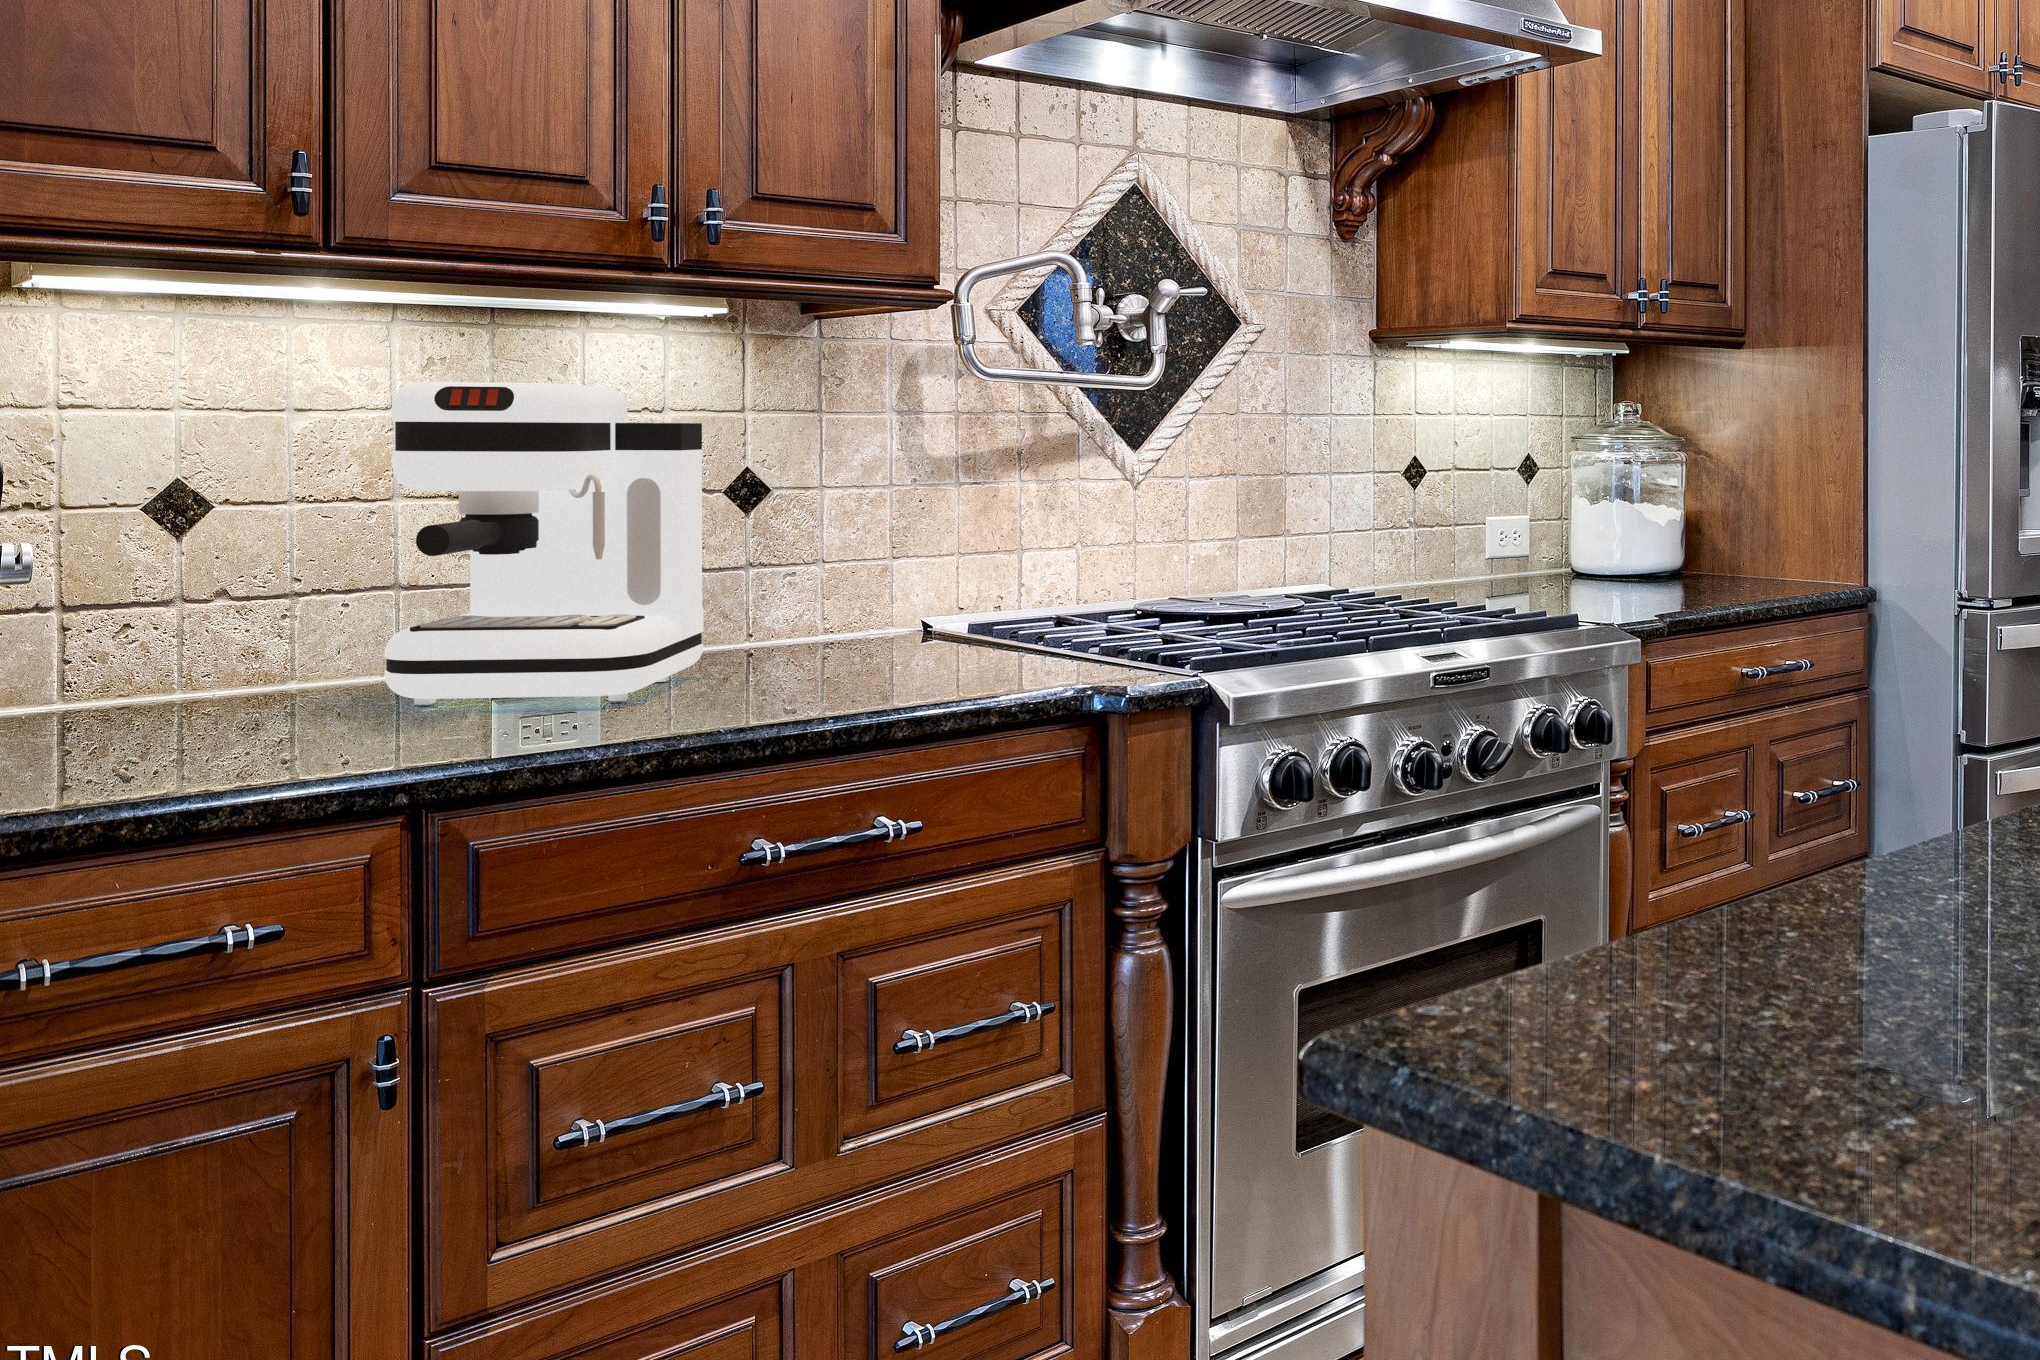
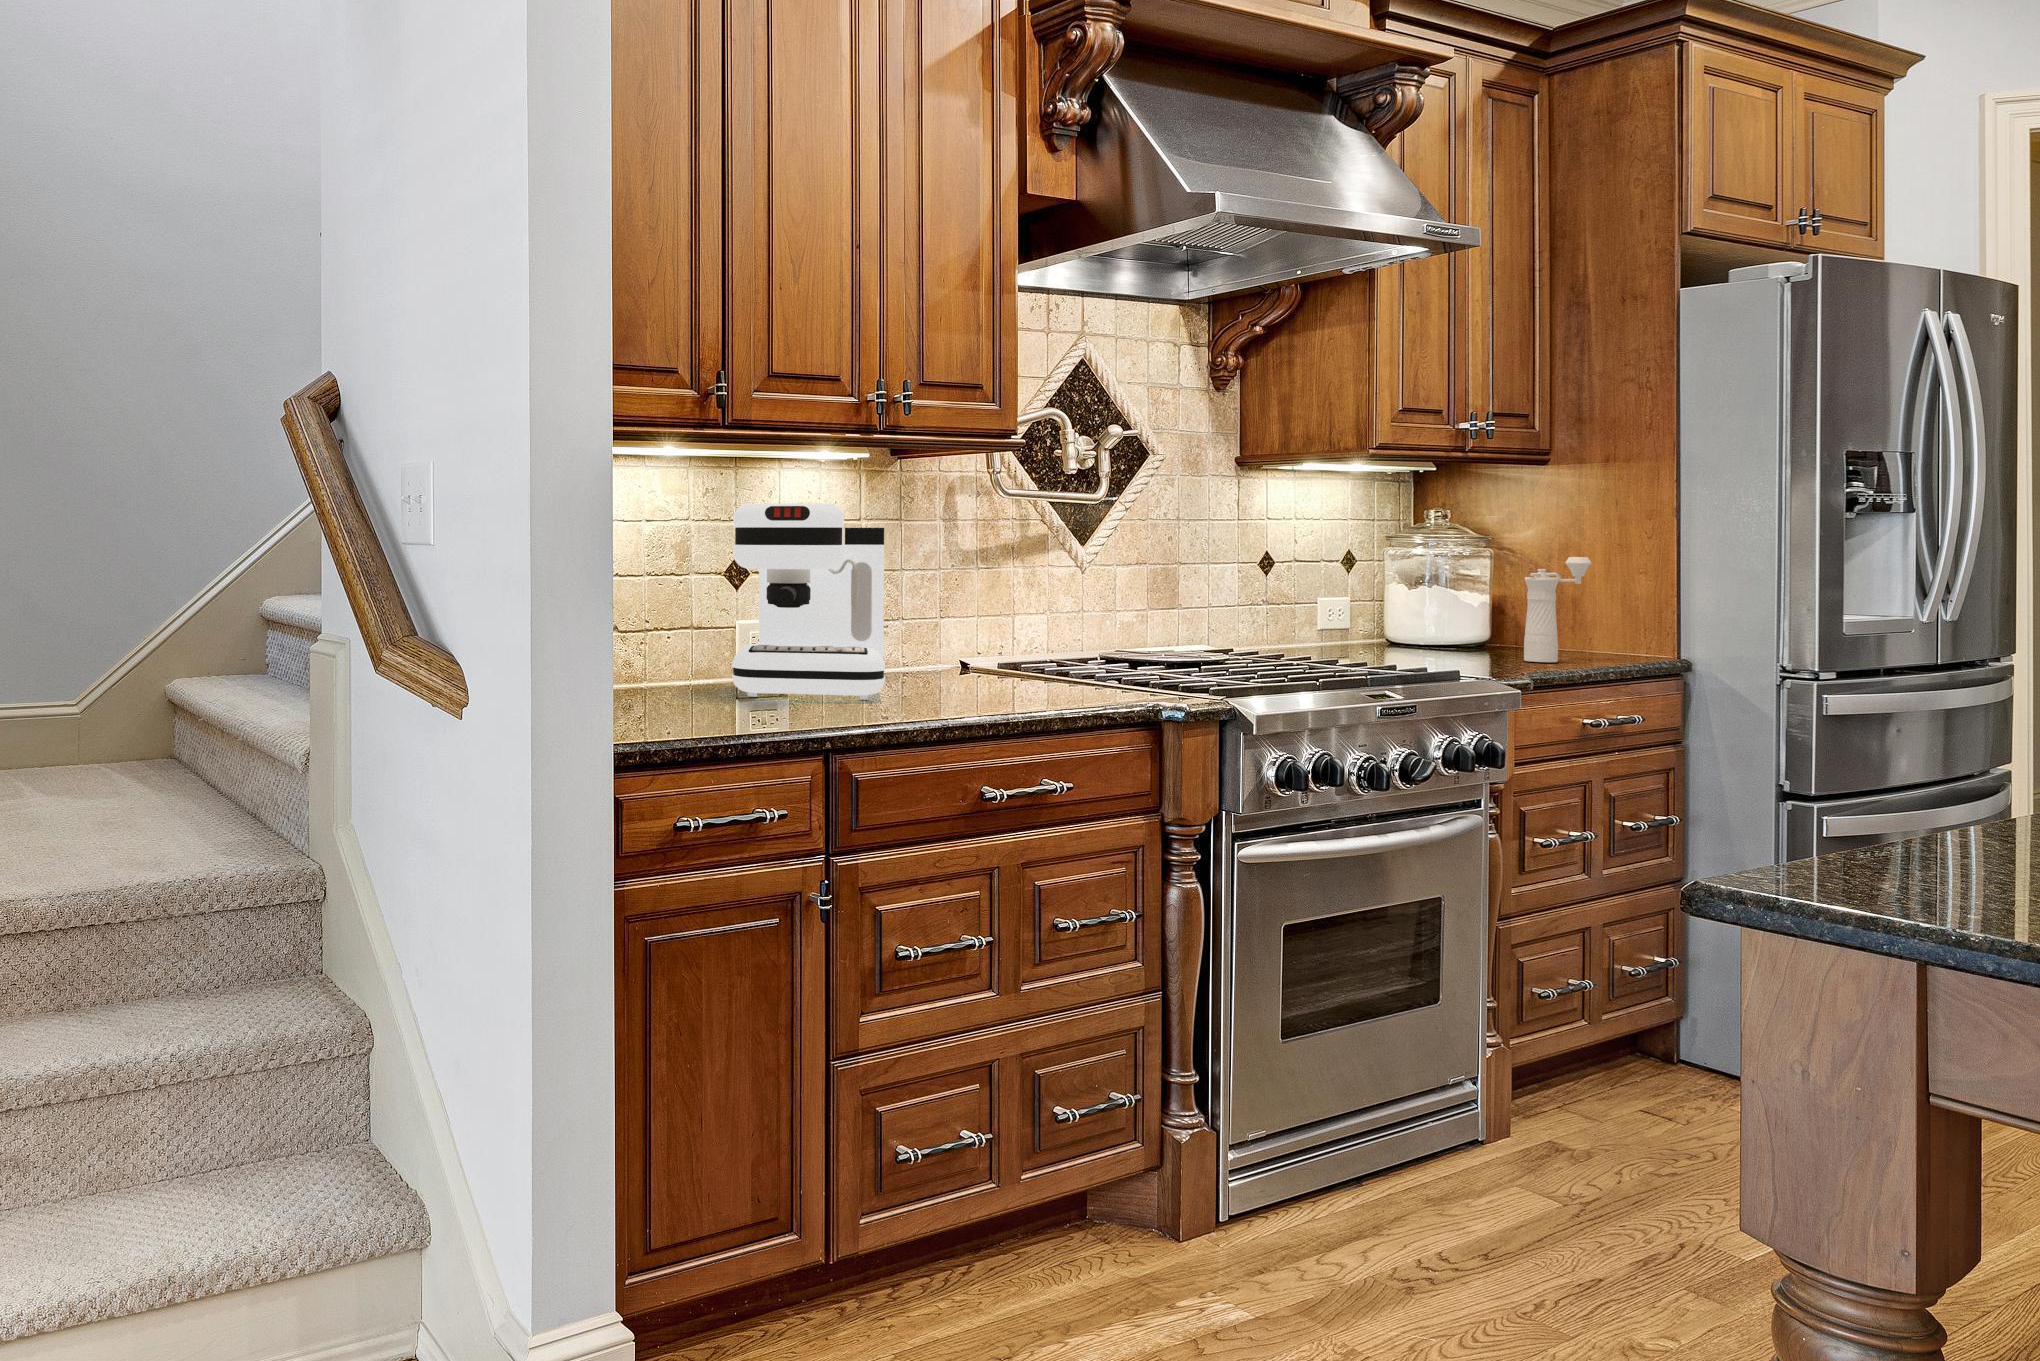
pepper mill: none [1683,464,1761,598] -> present [1524,557,1592,662]

